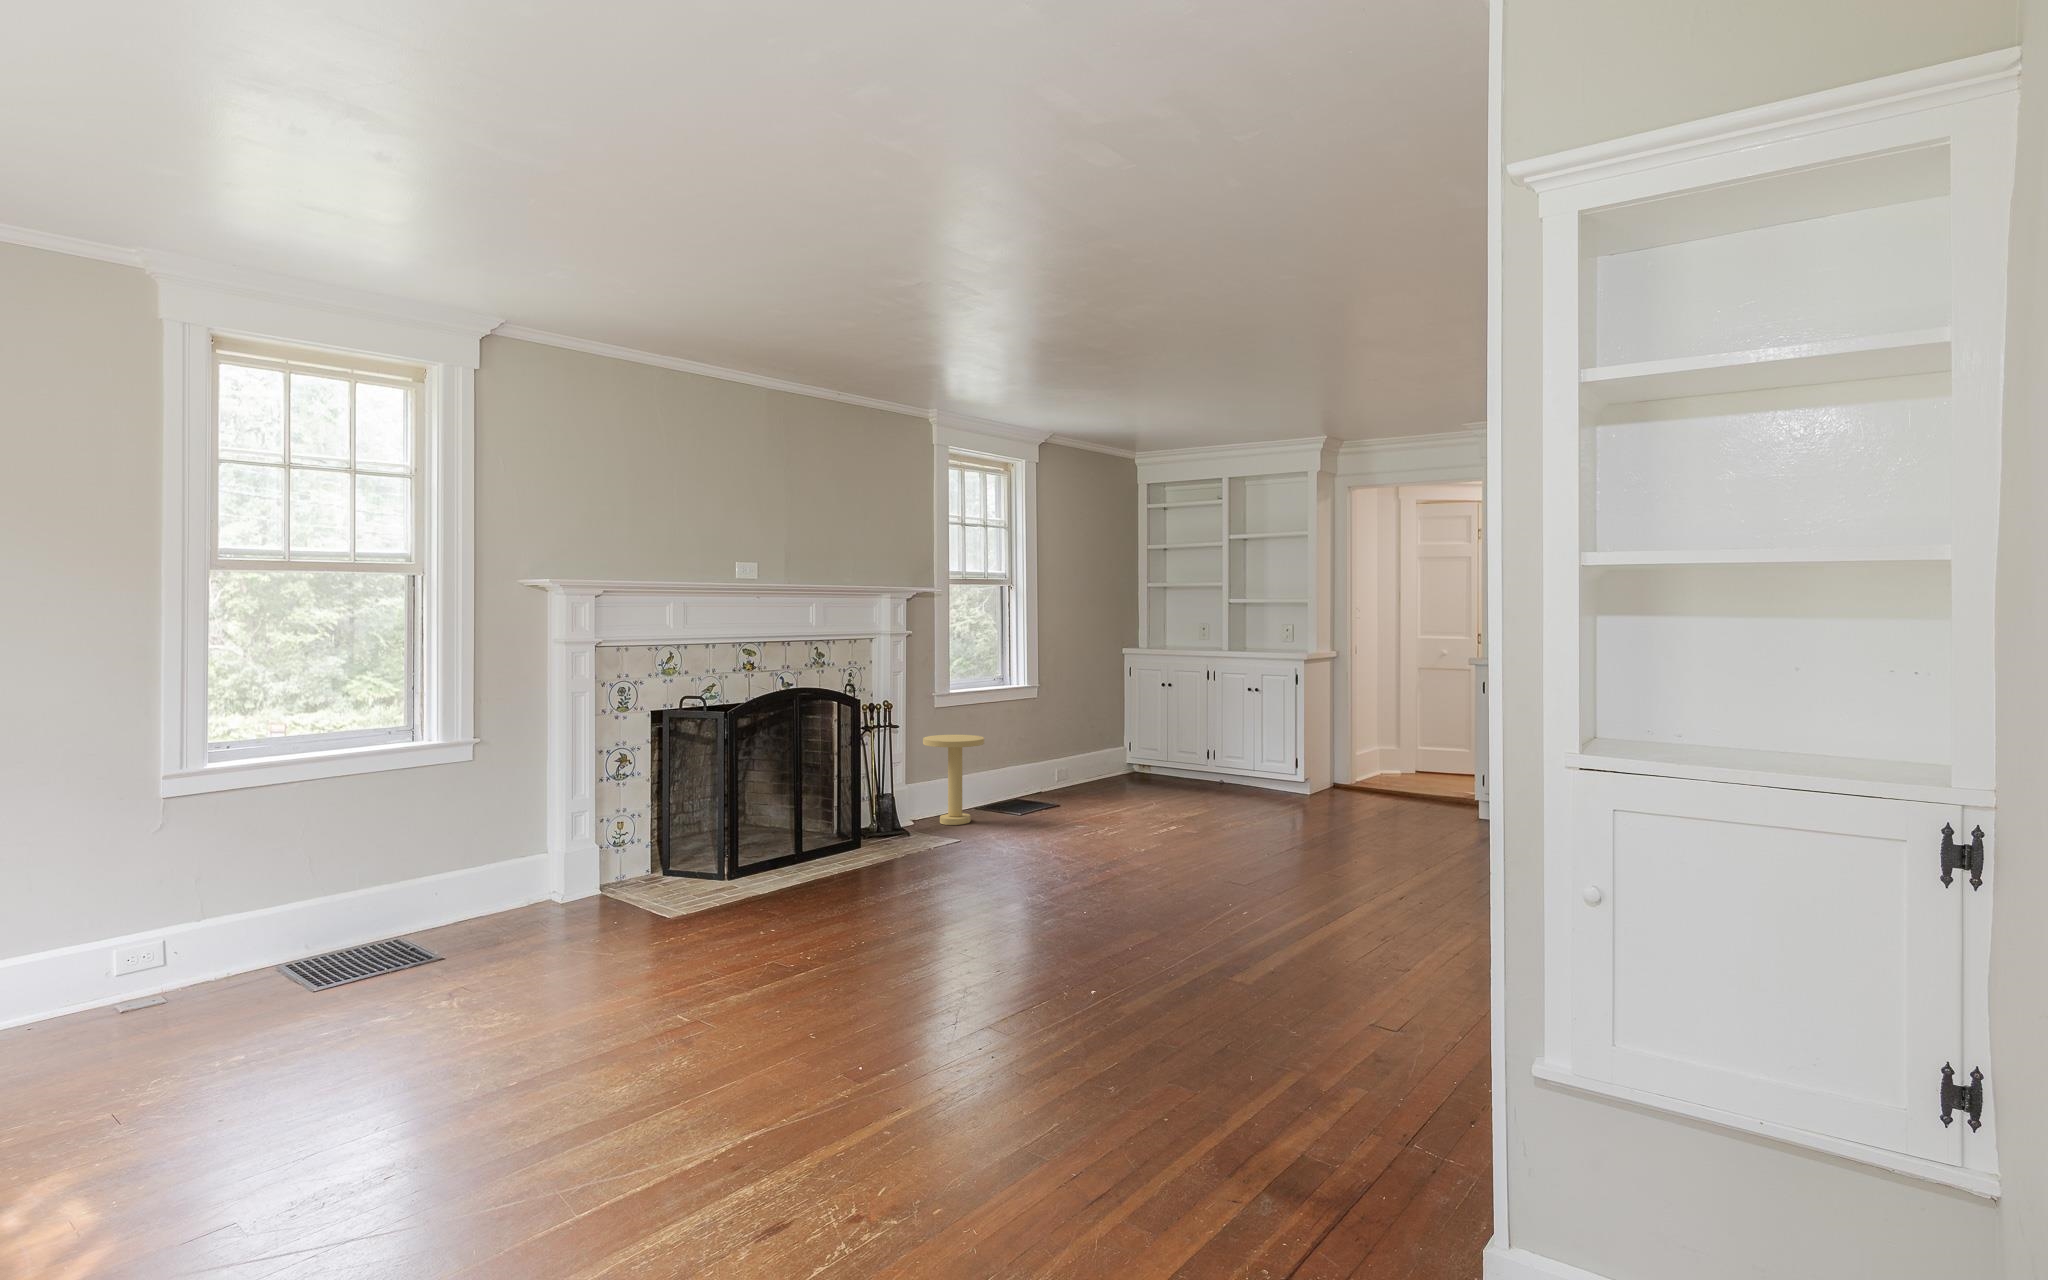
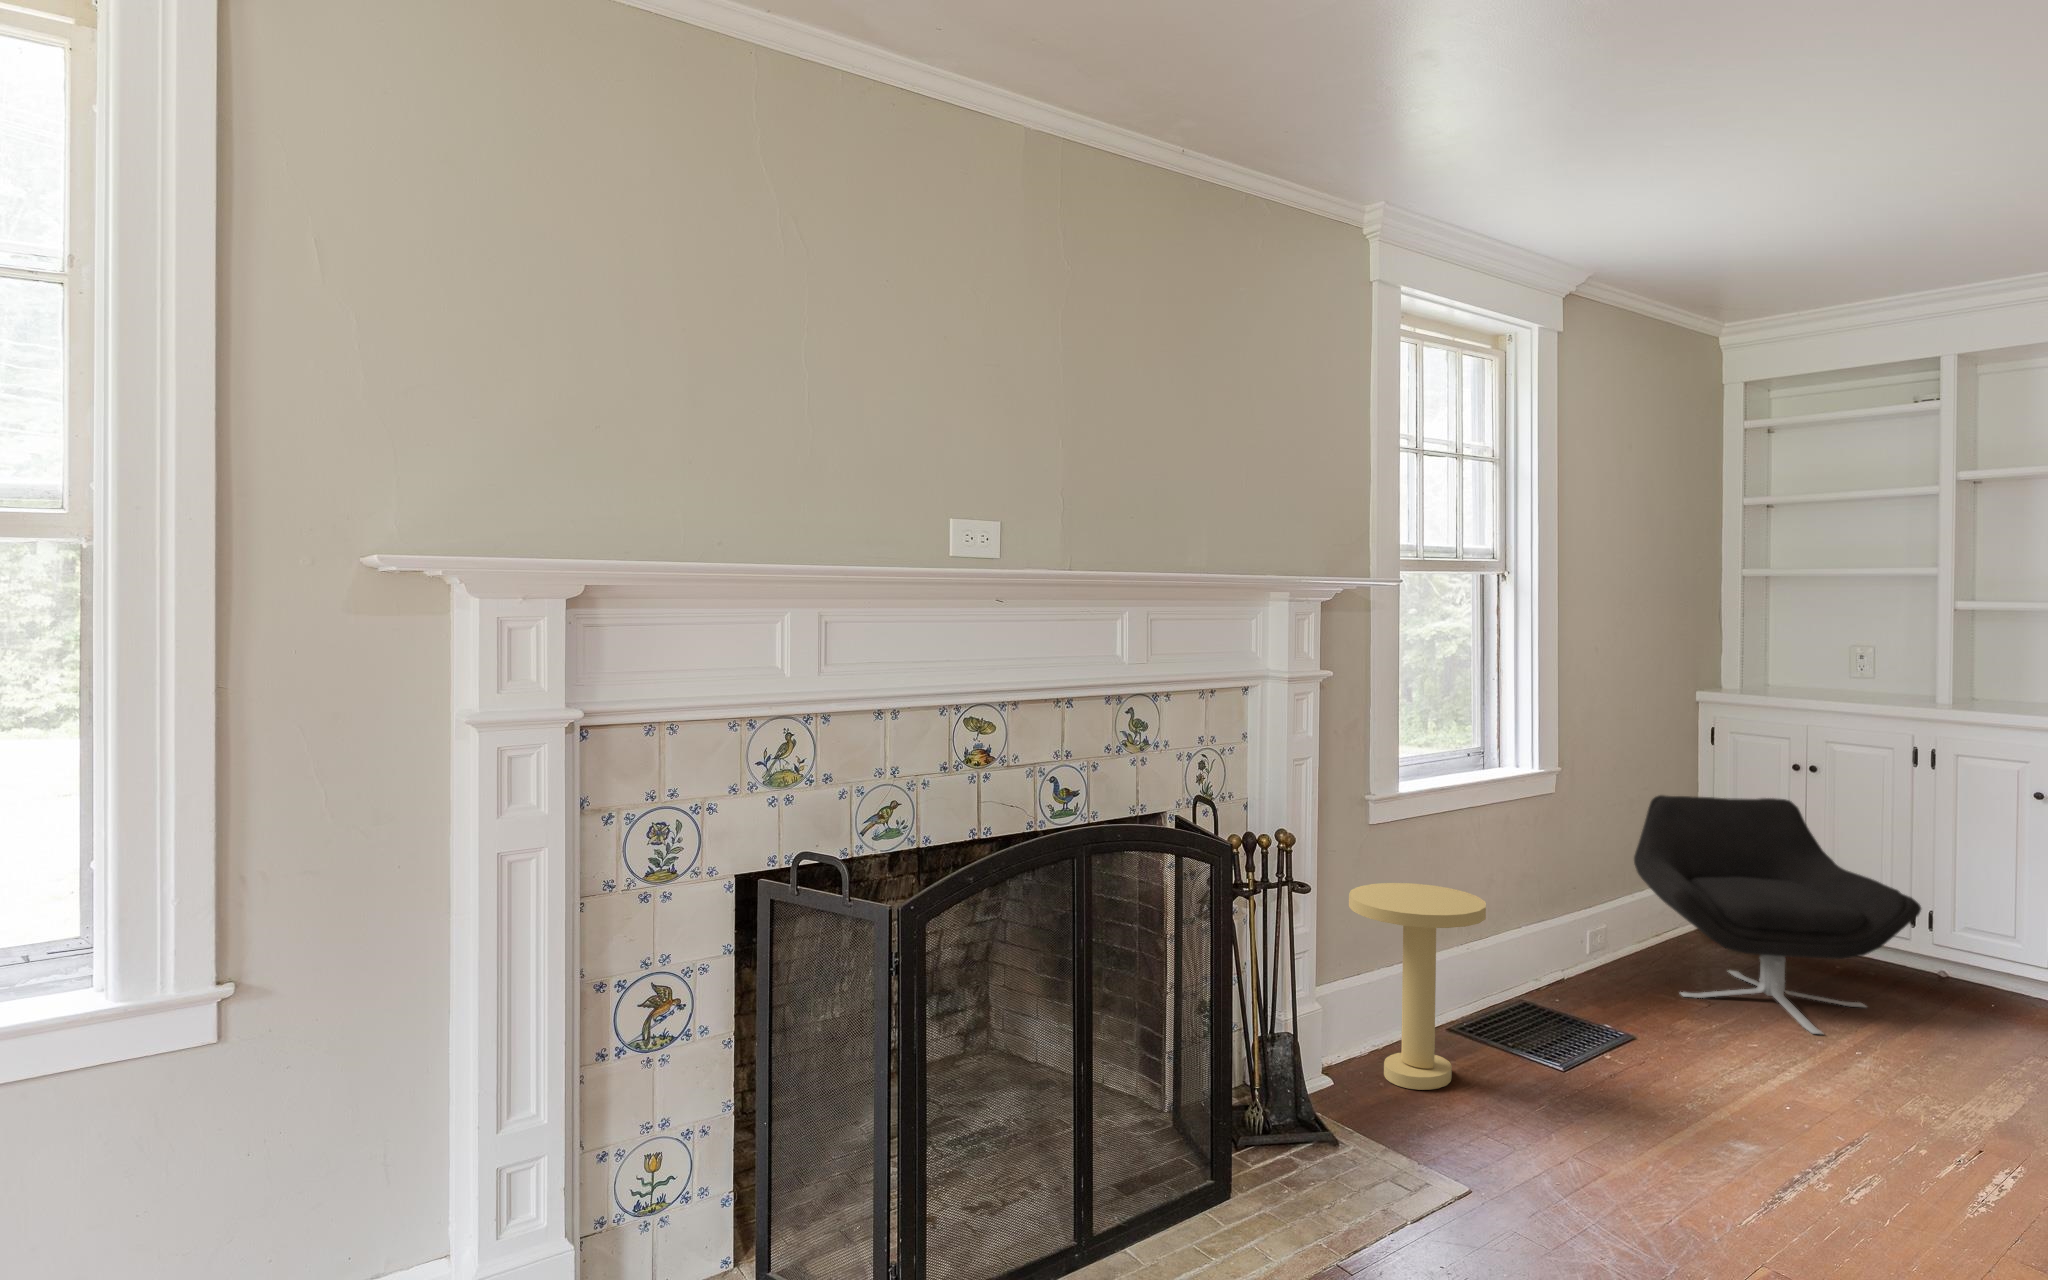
lounge chair: none [1082,699,1193,802] -> present [1634,795,1921,1034]

